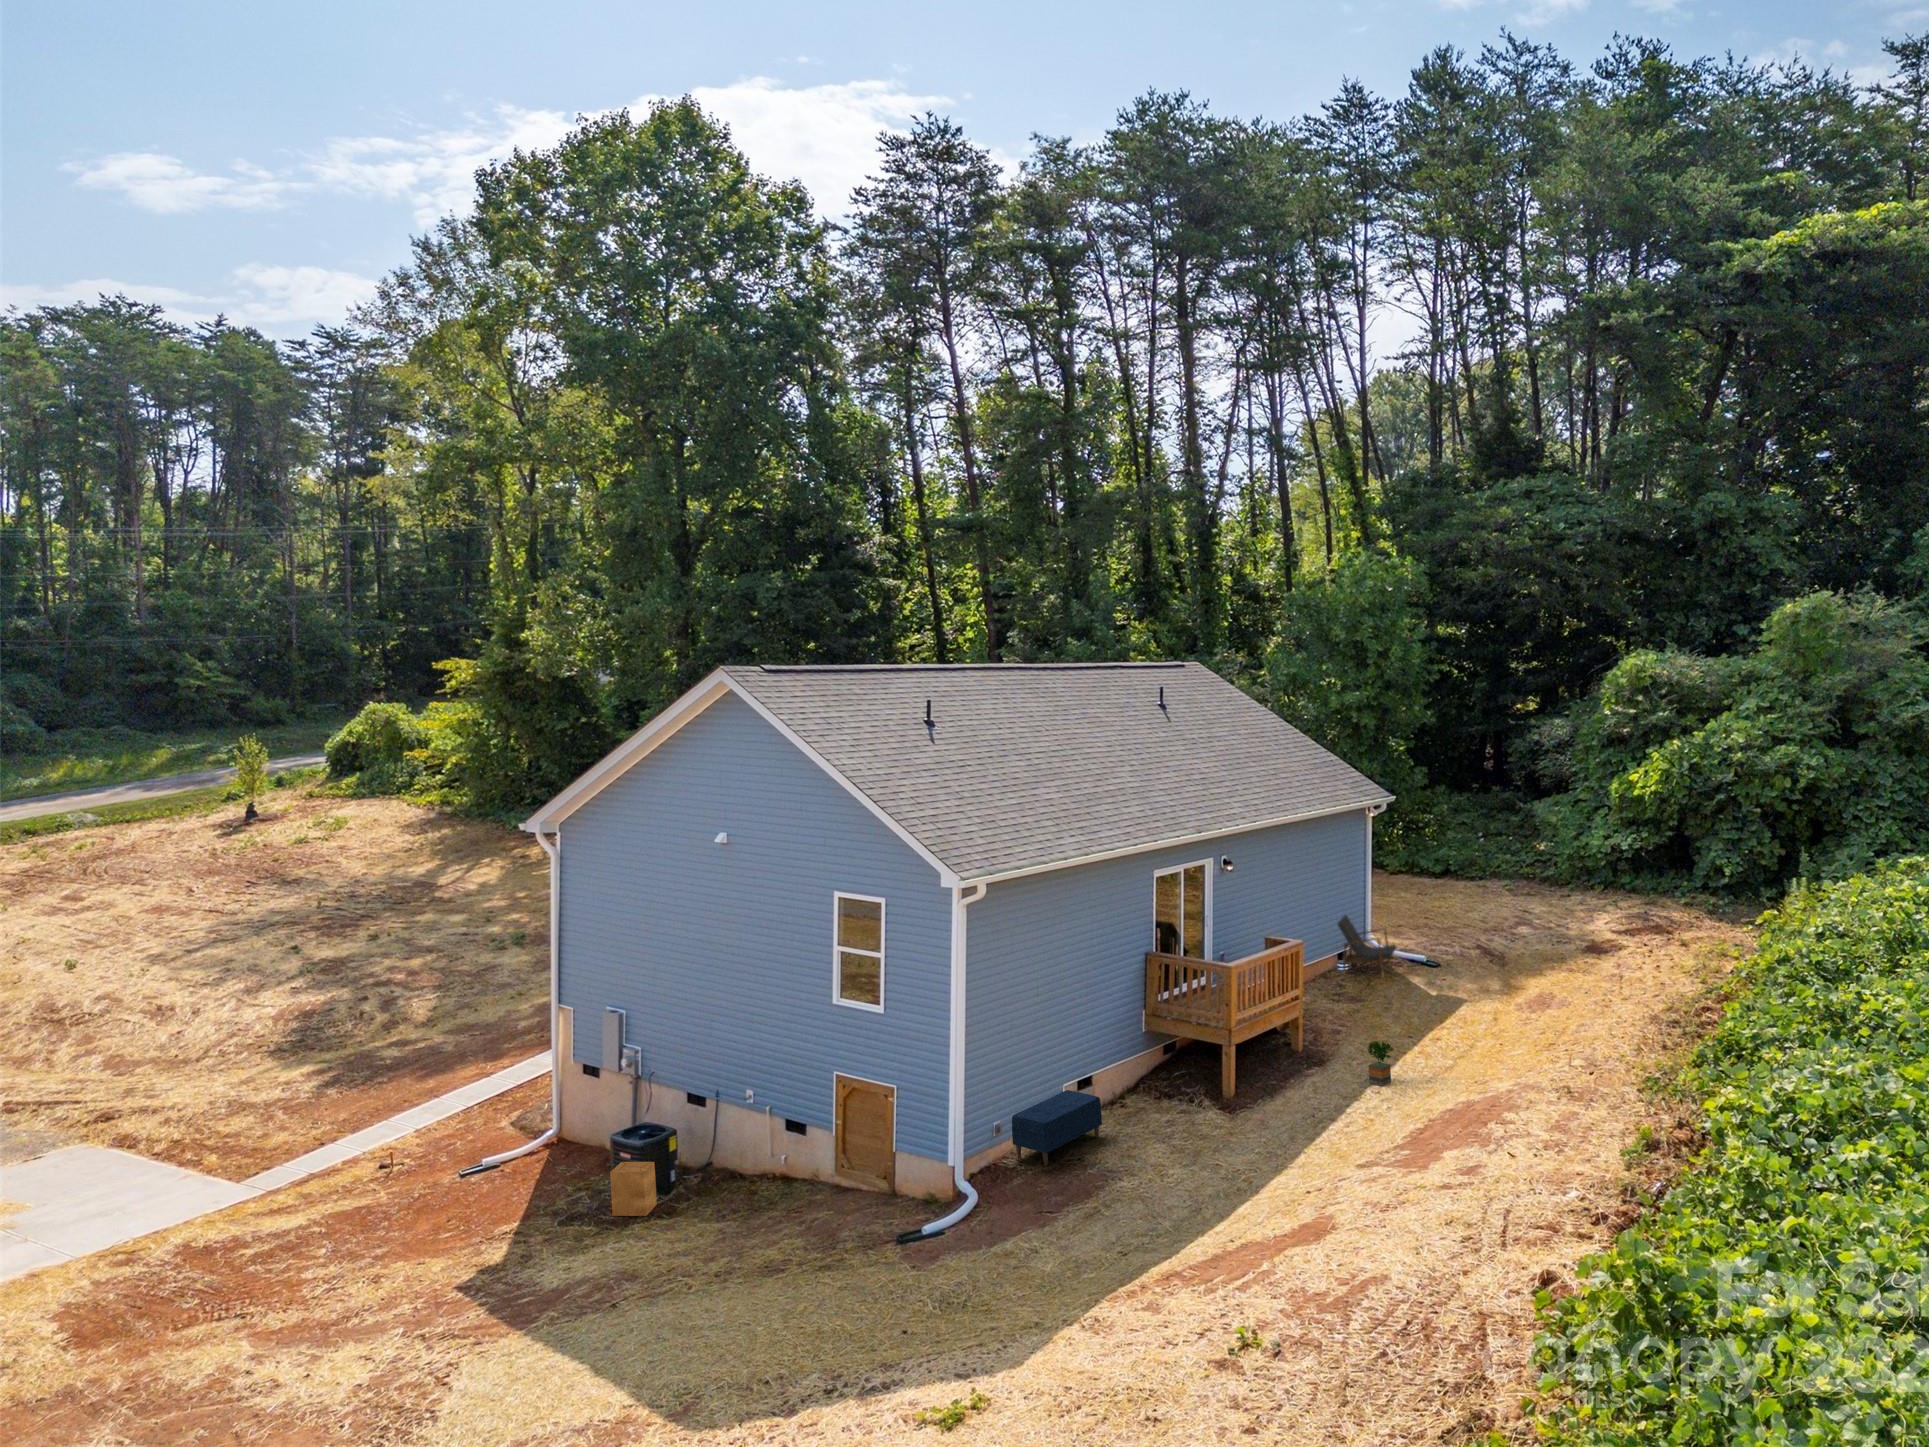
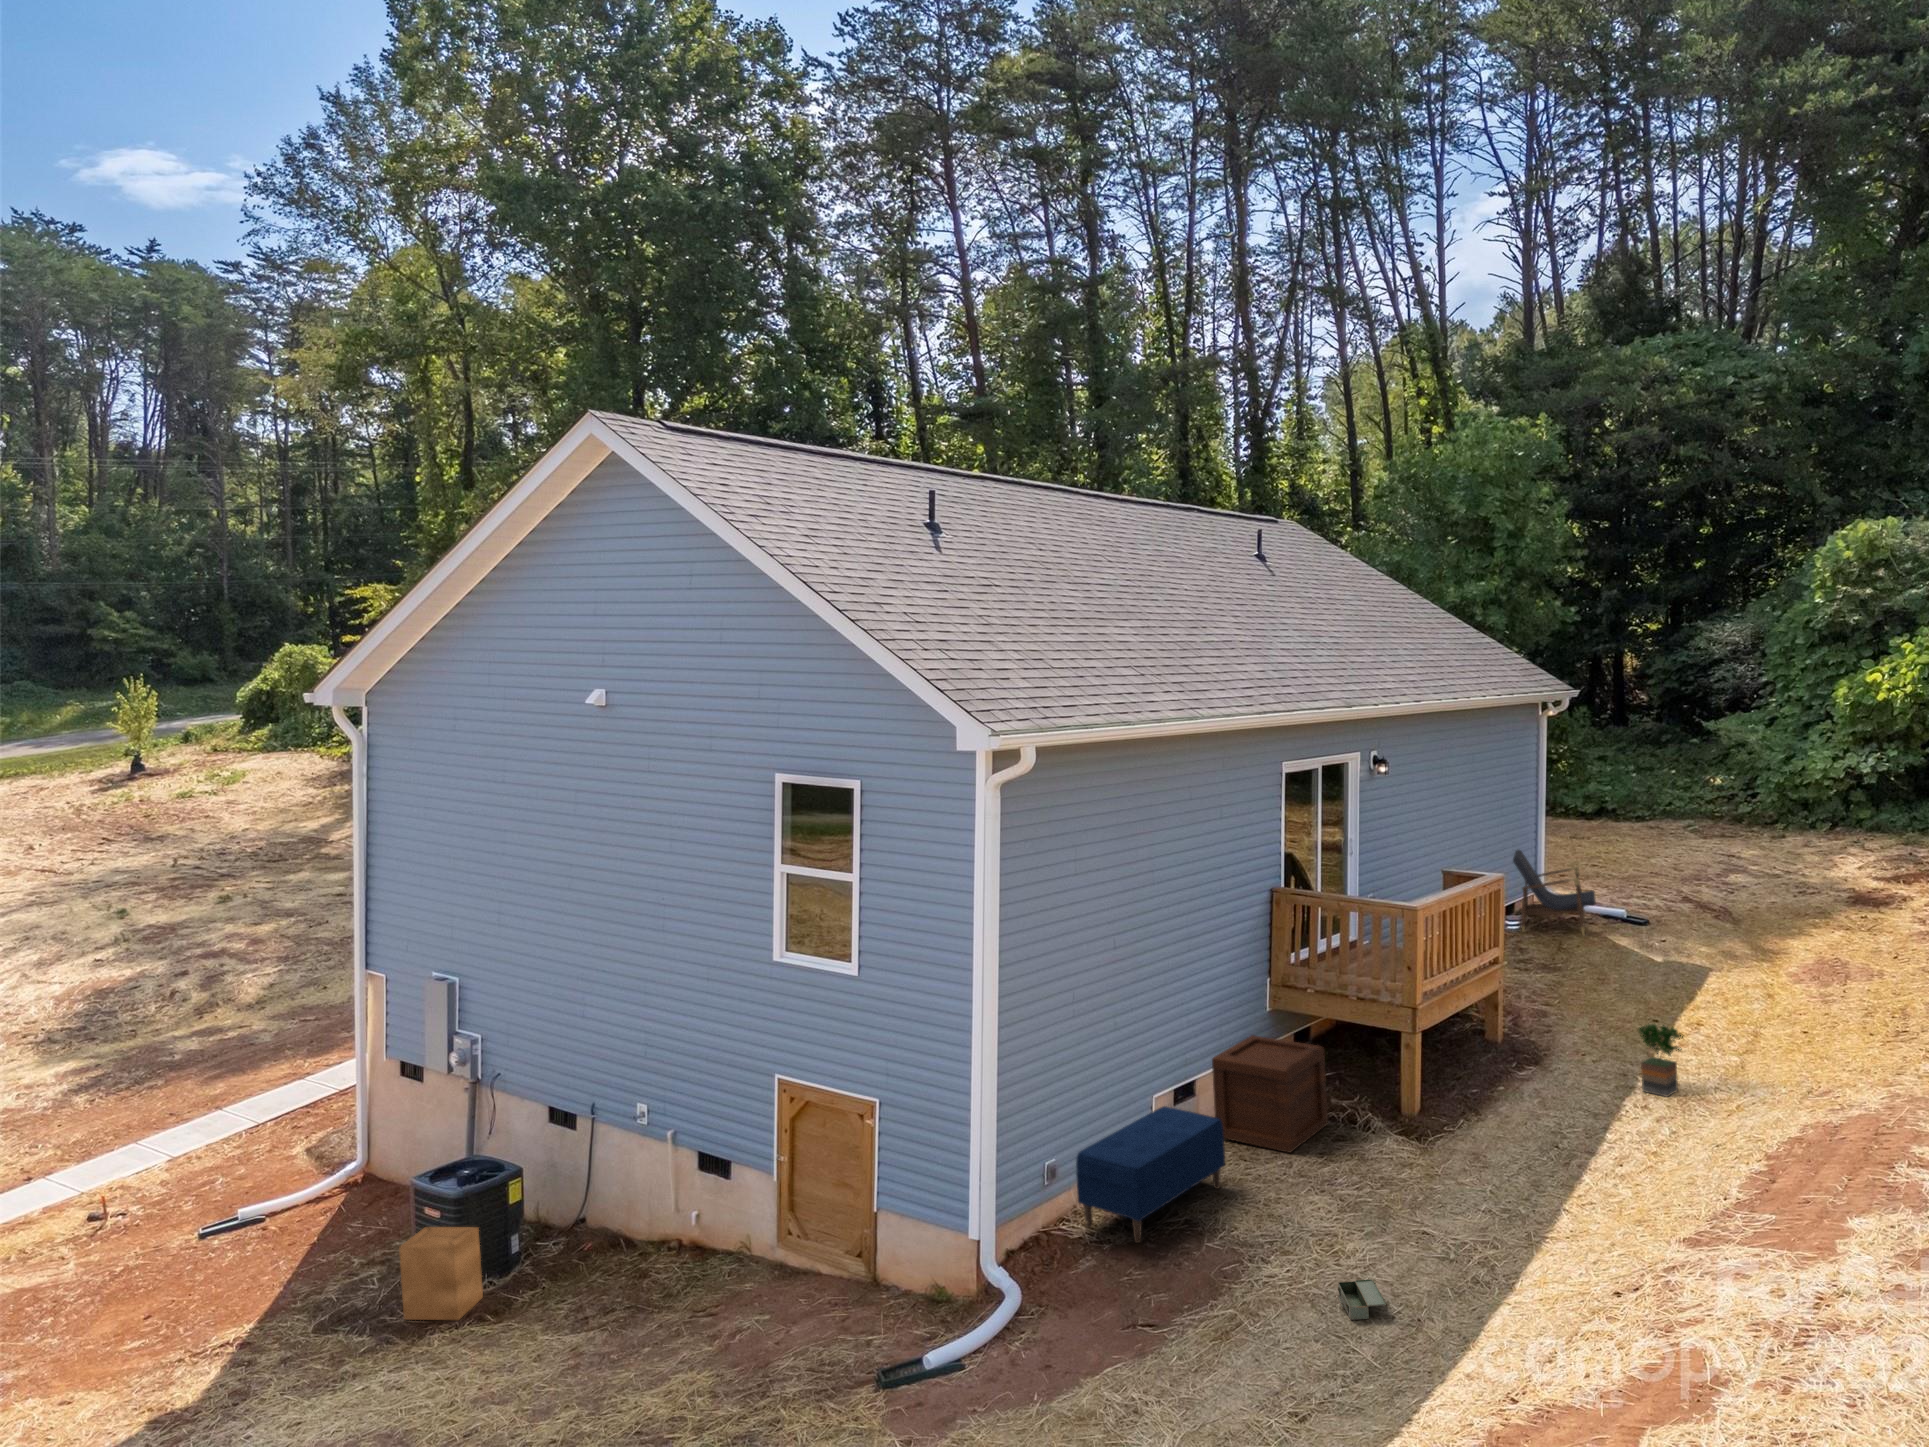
wooden crate: none [1100,1047,1173,1119] -> present [1212,1035,1328,1153]
toolbox: none [1147,1181,1170,1200] -> present [1338,1279,1386,1320]

